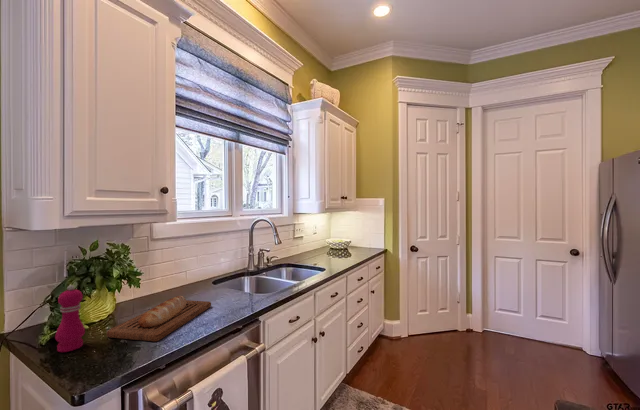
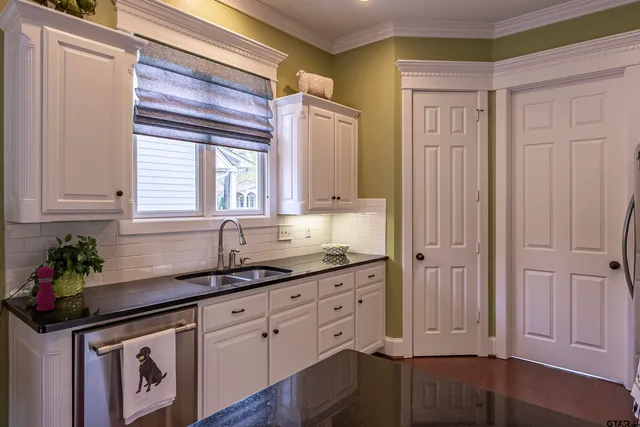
bread loaf: present [107,296,211,341] -> none [72,282,161,309]

